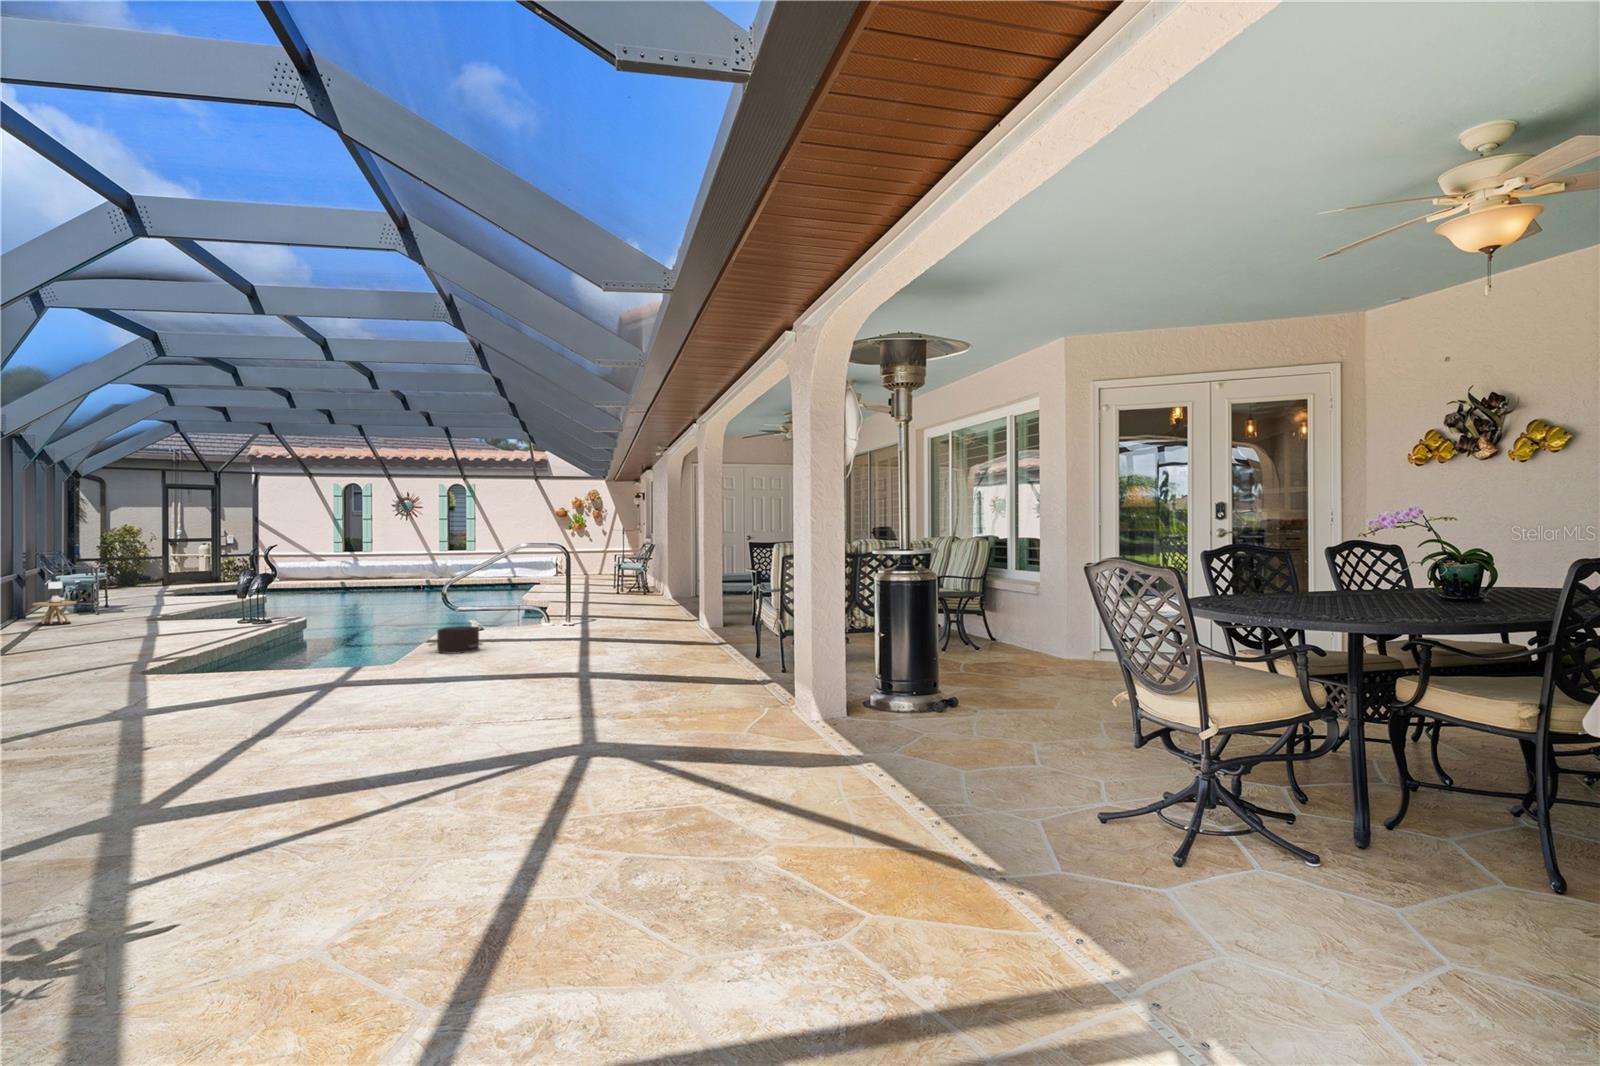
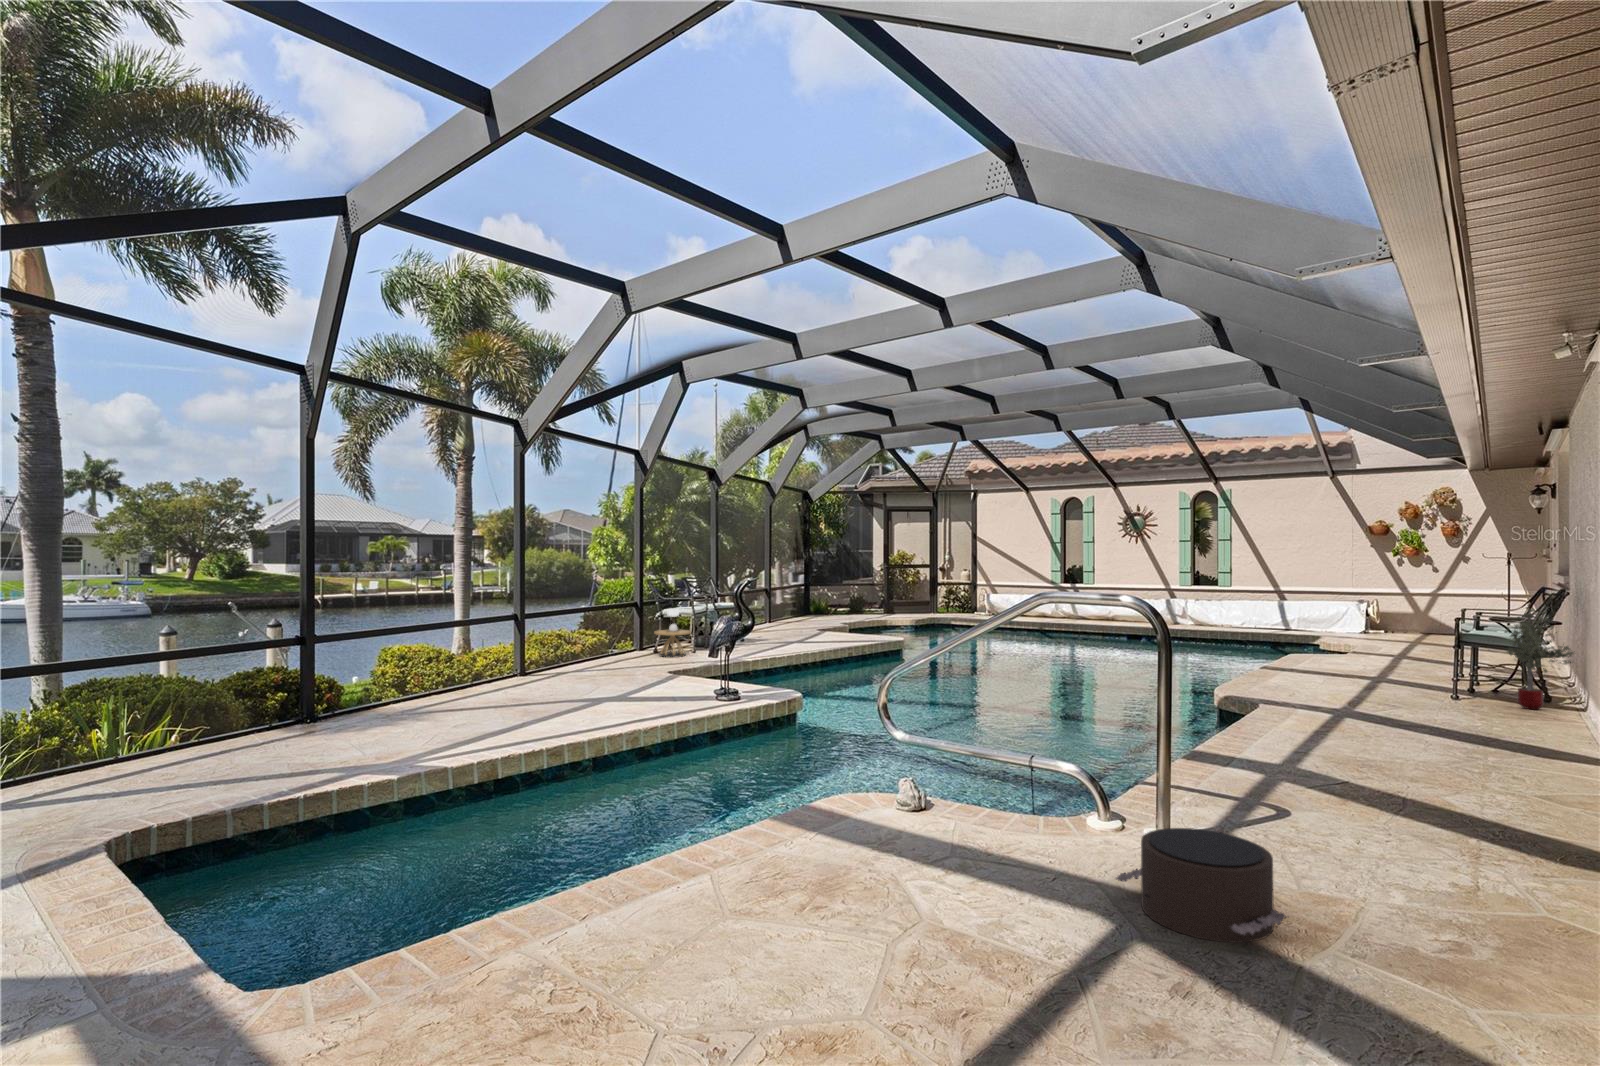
potted tree: none [634,552,658,595] -> present [1505,609,1573,710]
pouf: present [429,626,482,654] -> present [1116,828,1287,943]

